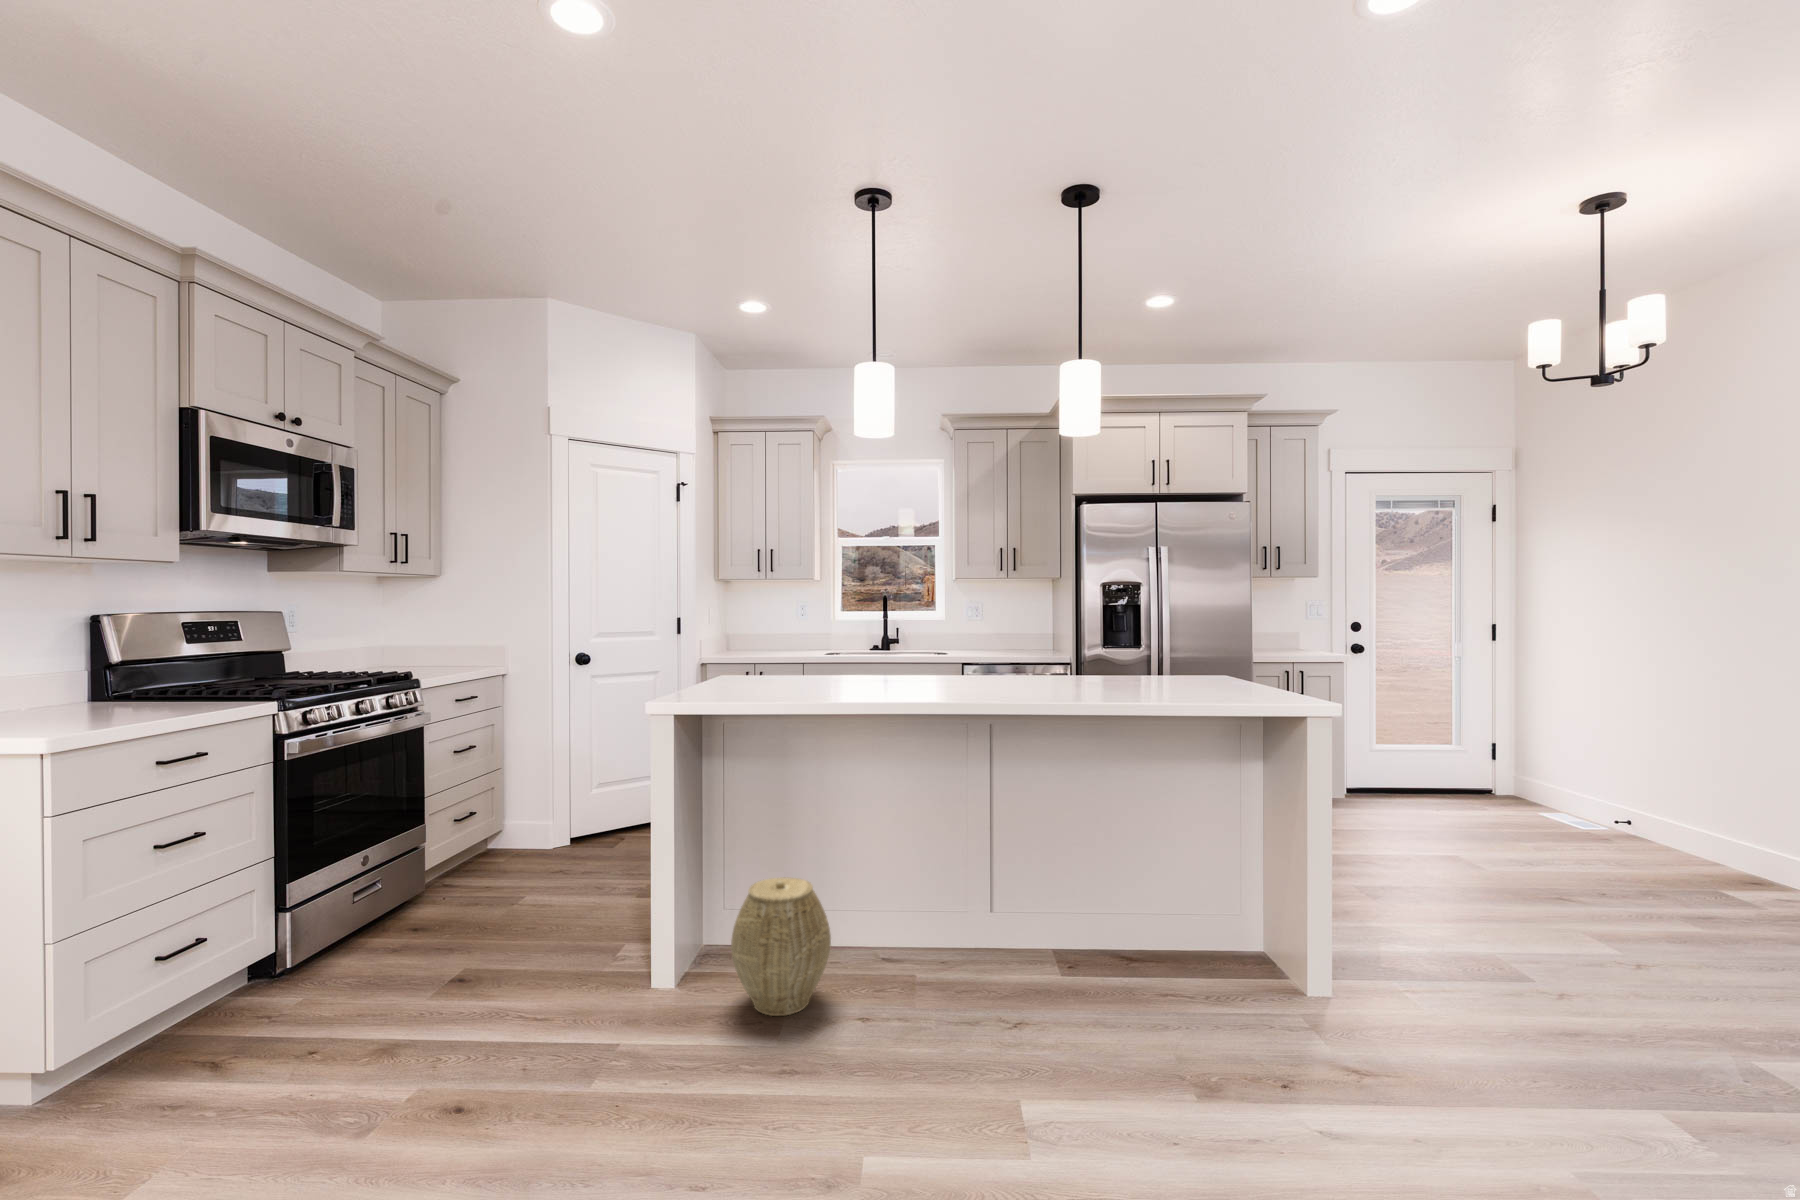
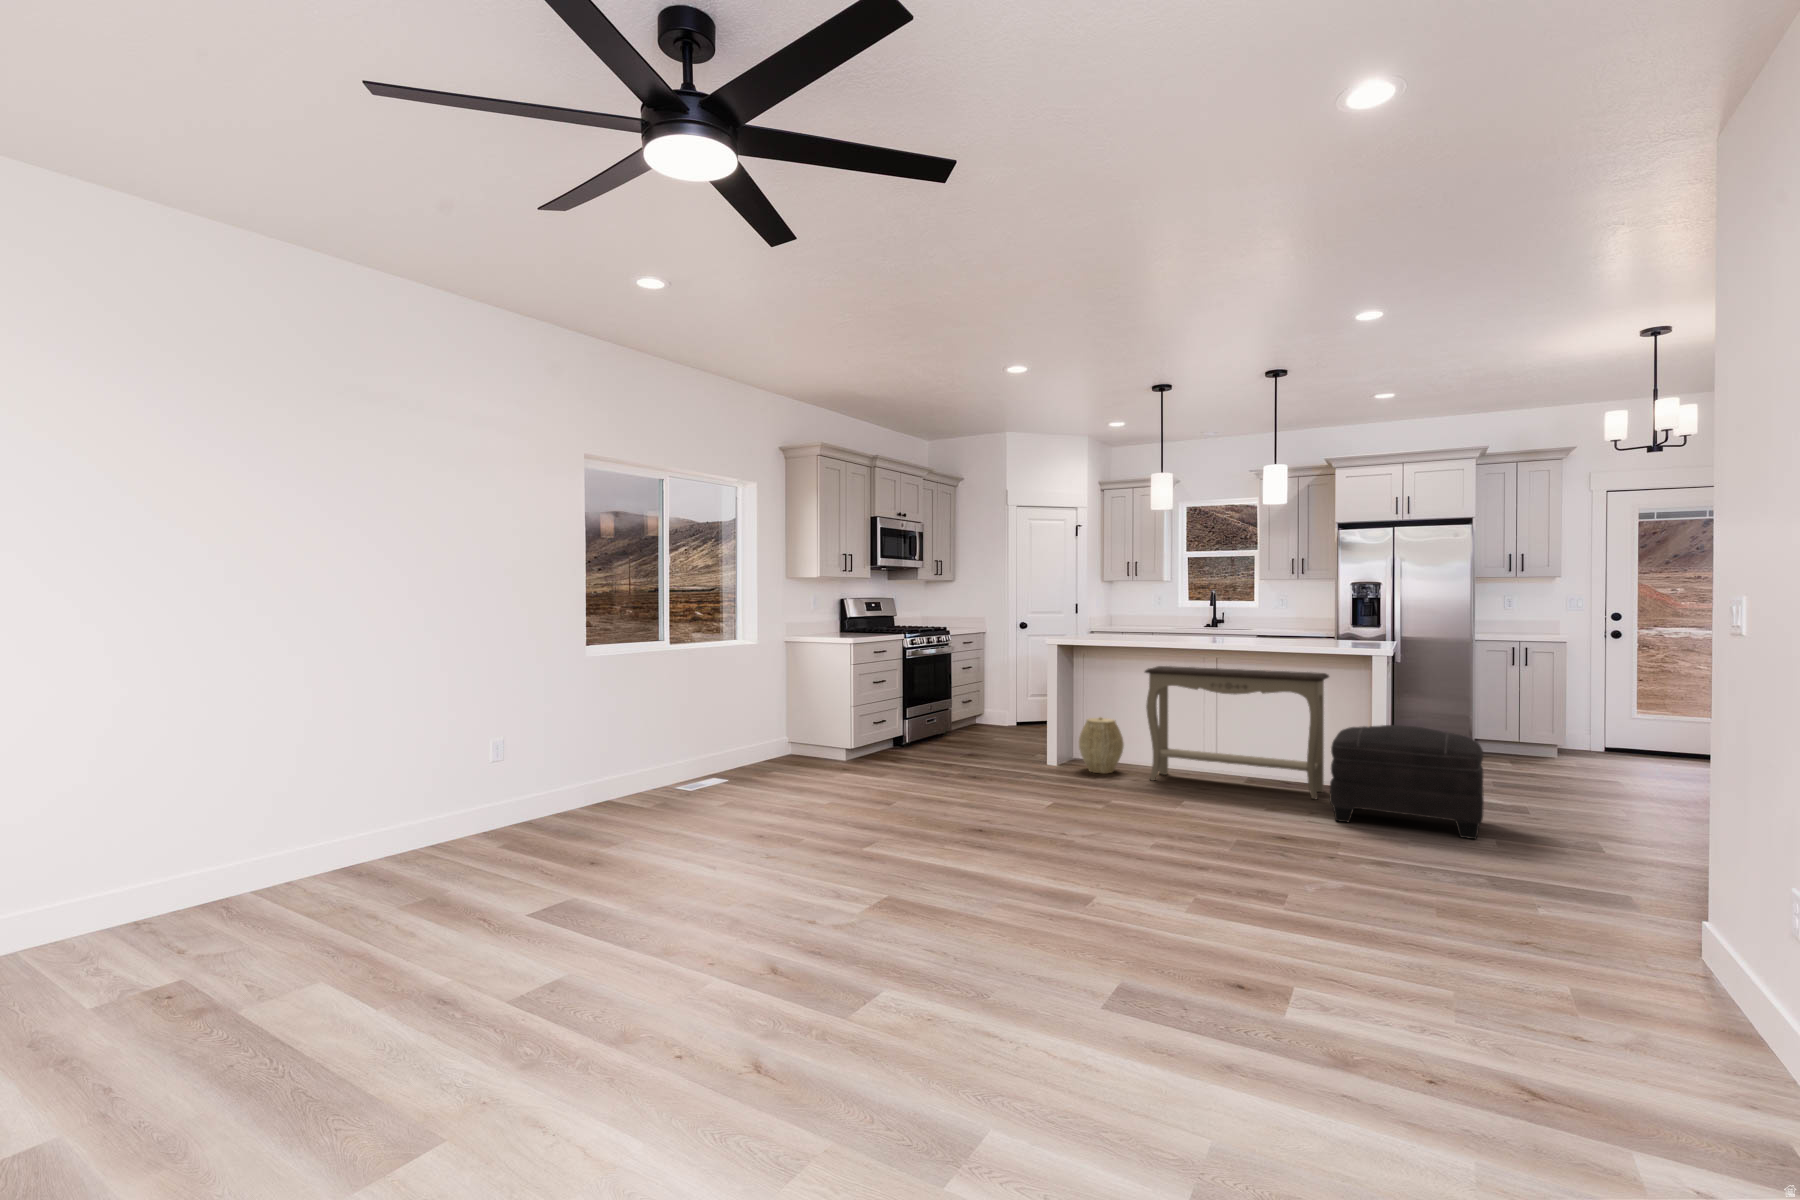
console table: none [888,756,1262,1034] -> present [1145,666,1329,799]
ottoman: none [1307,881,1705,1159] -> present [1330,725,1484,839]

